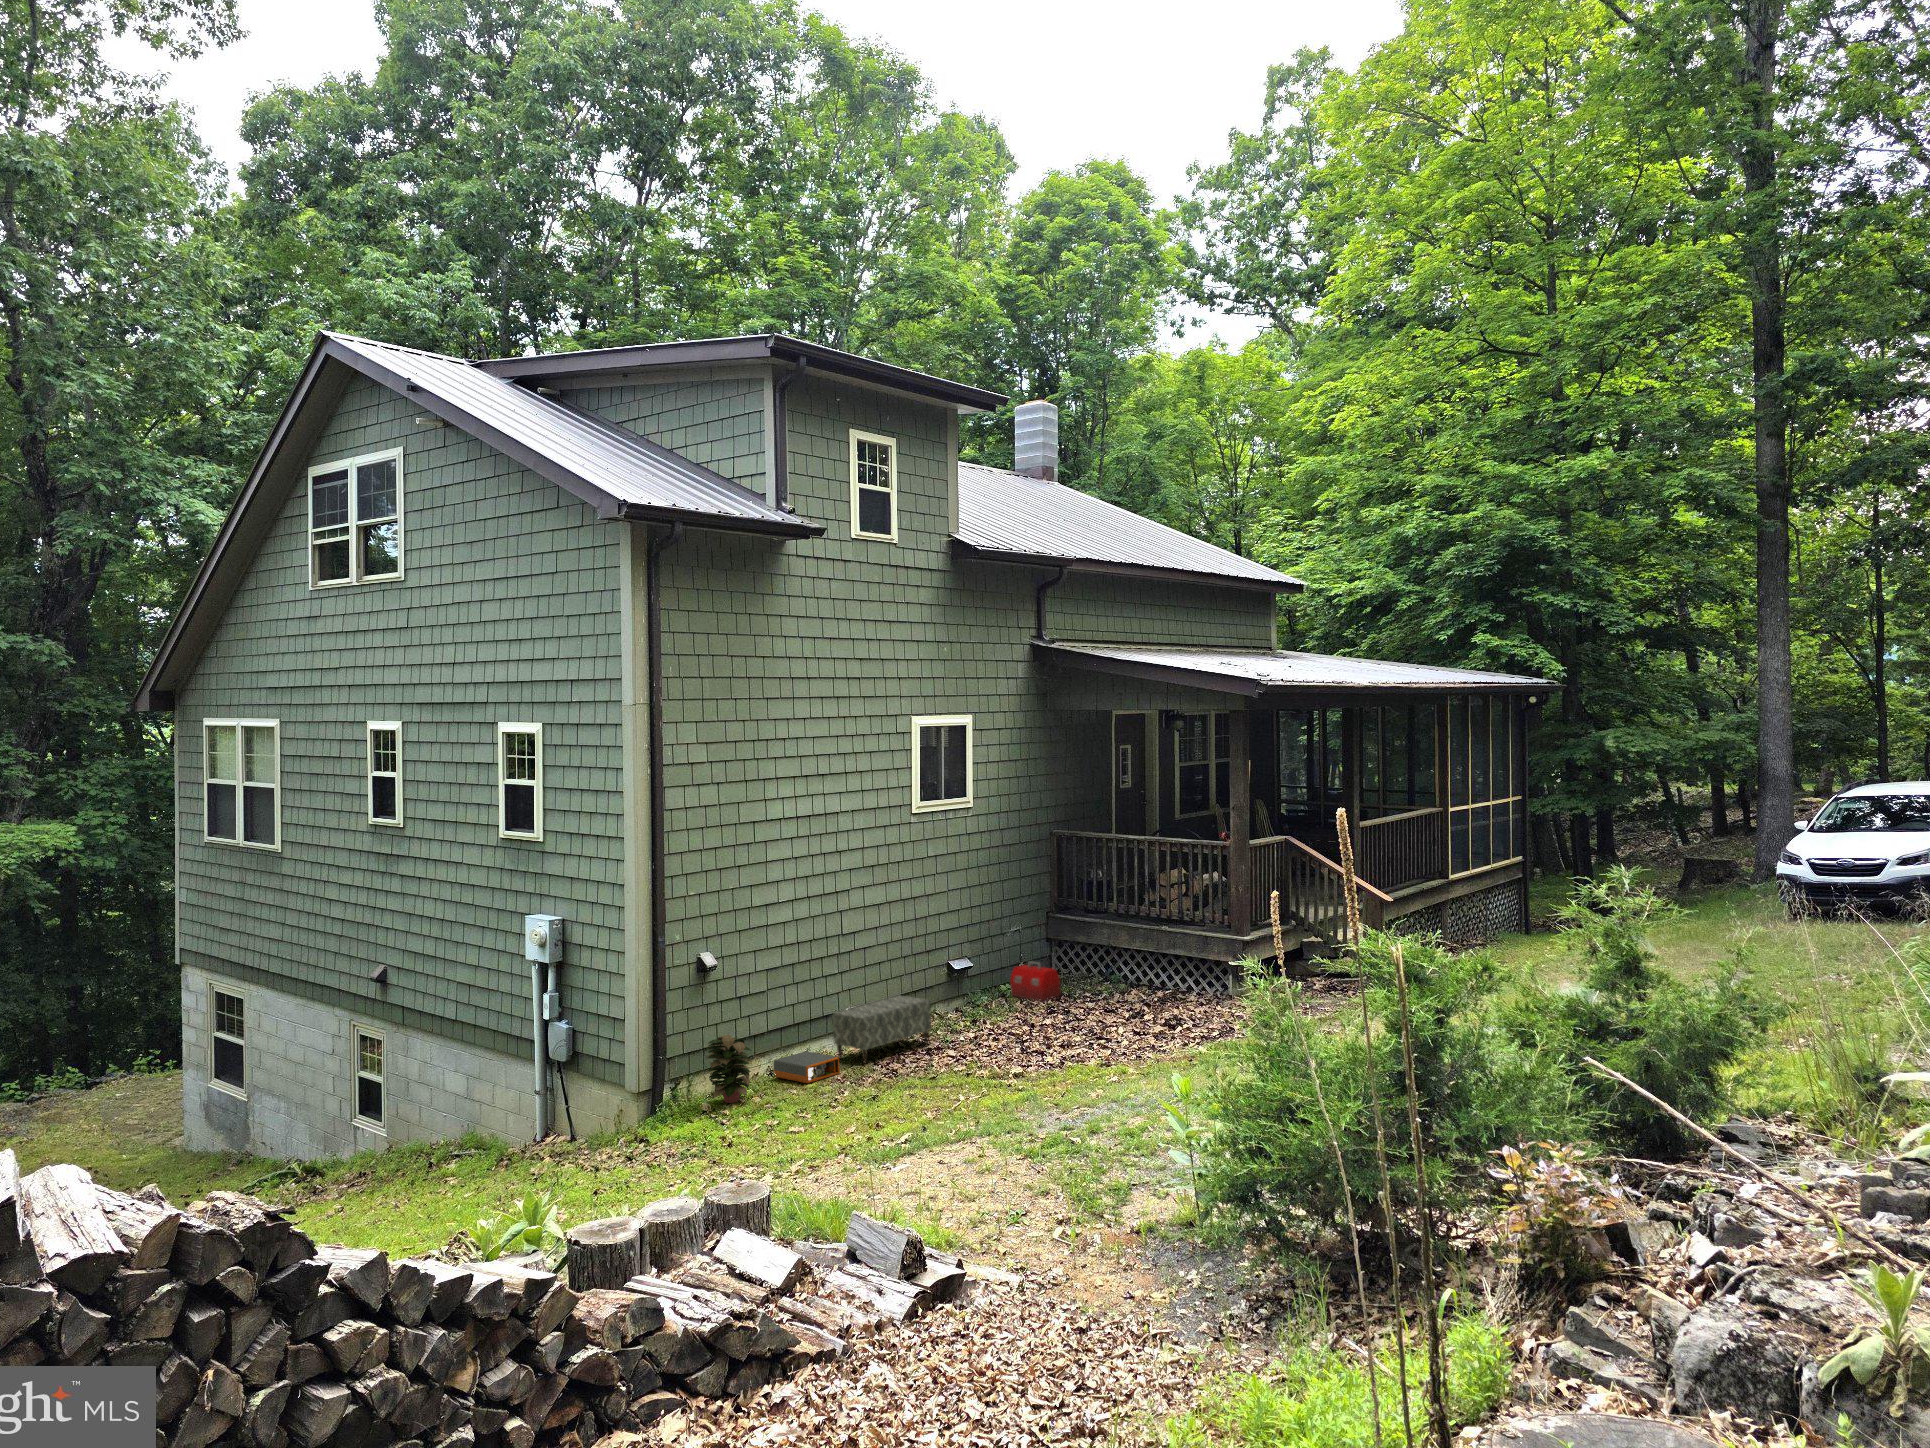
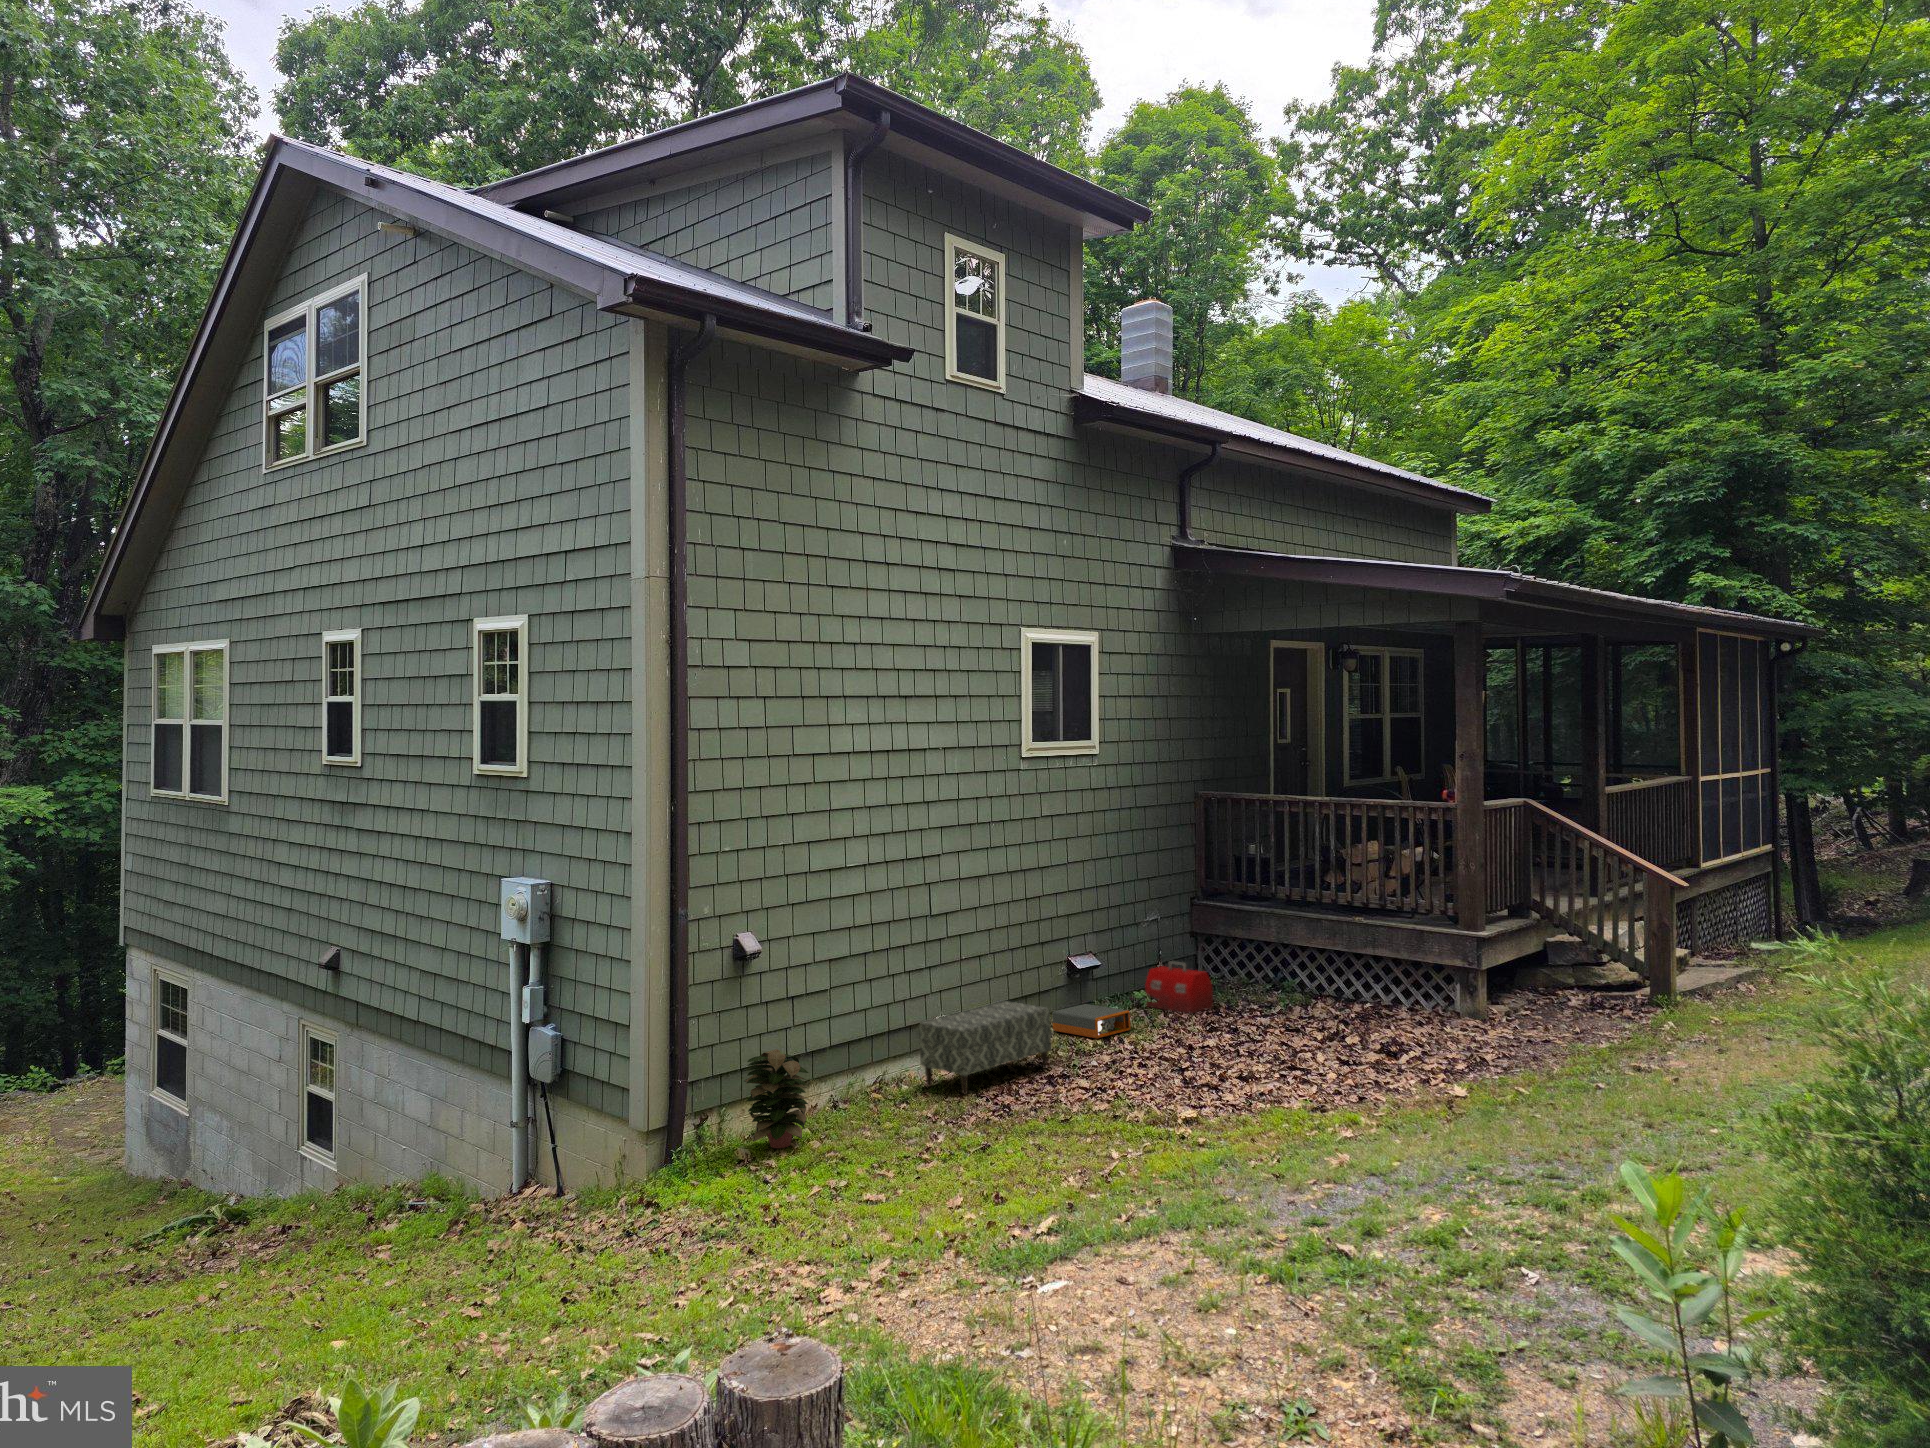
storage box: present [774,1051,840,1083] -> present [1052,1004,1131,1038]

